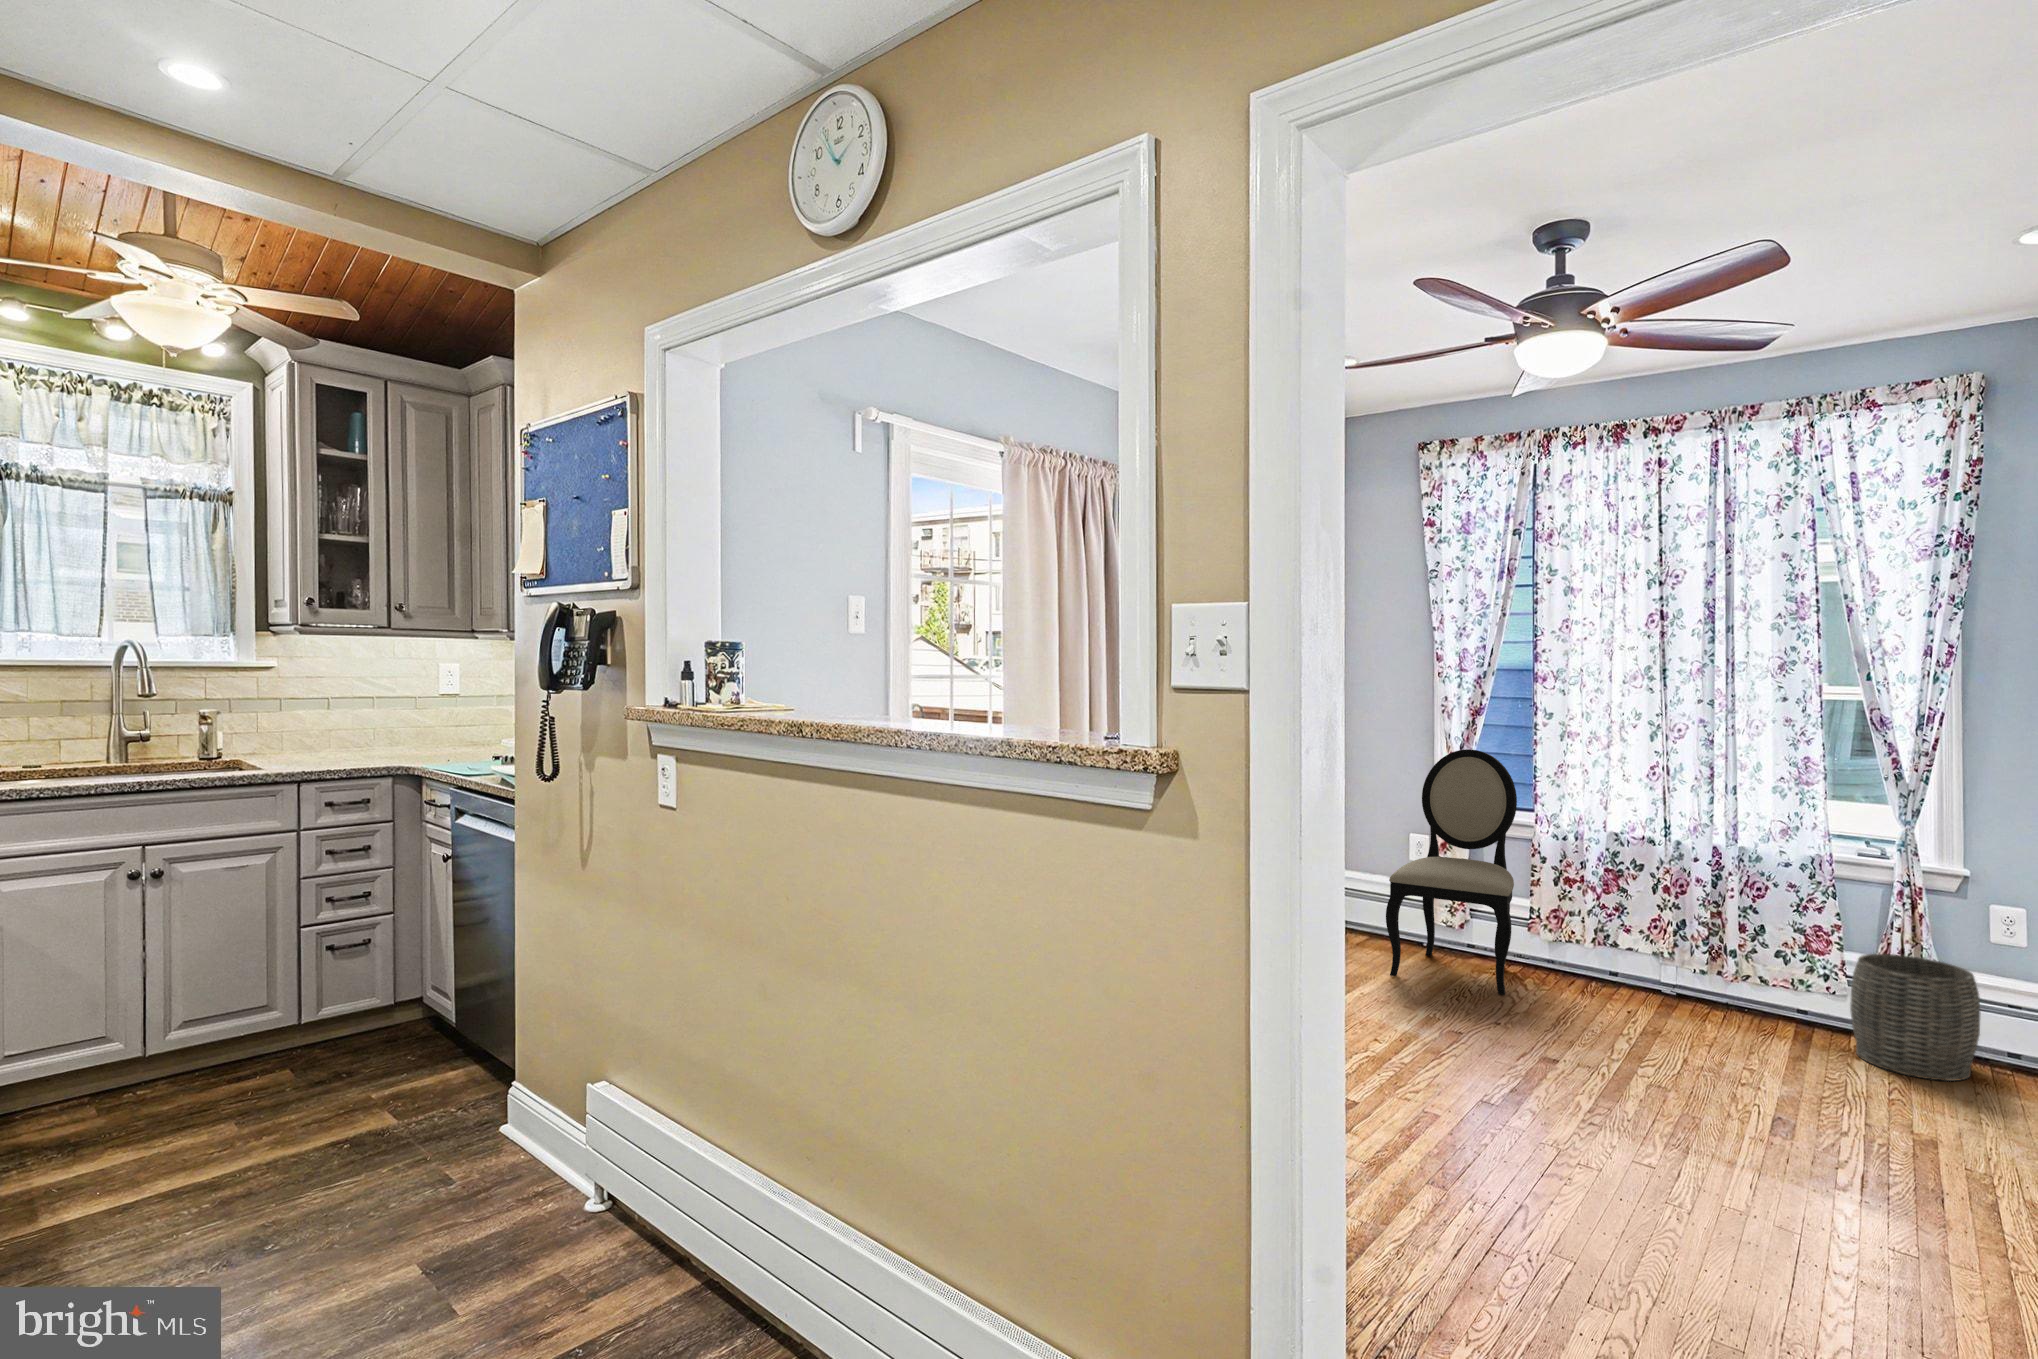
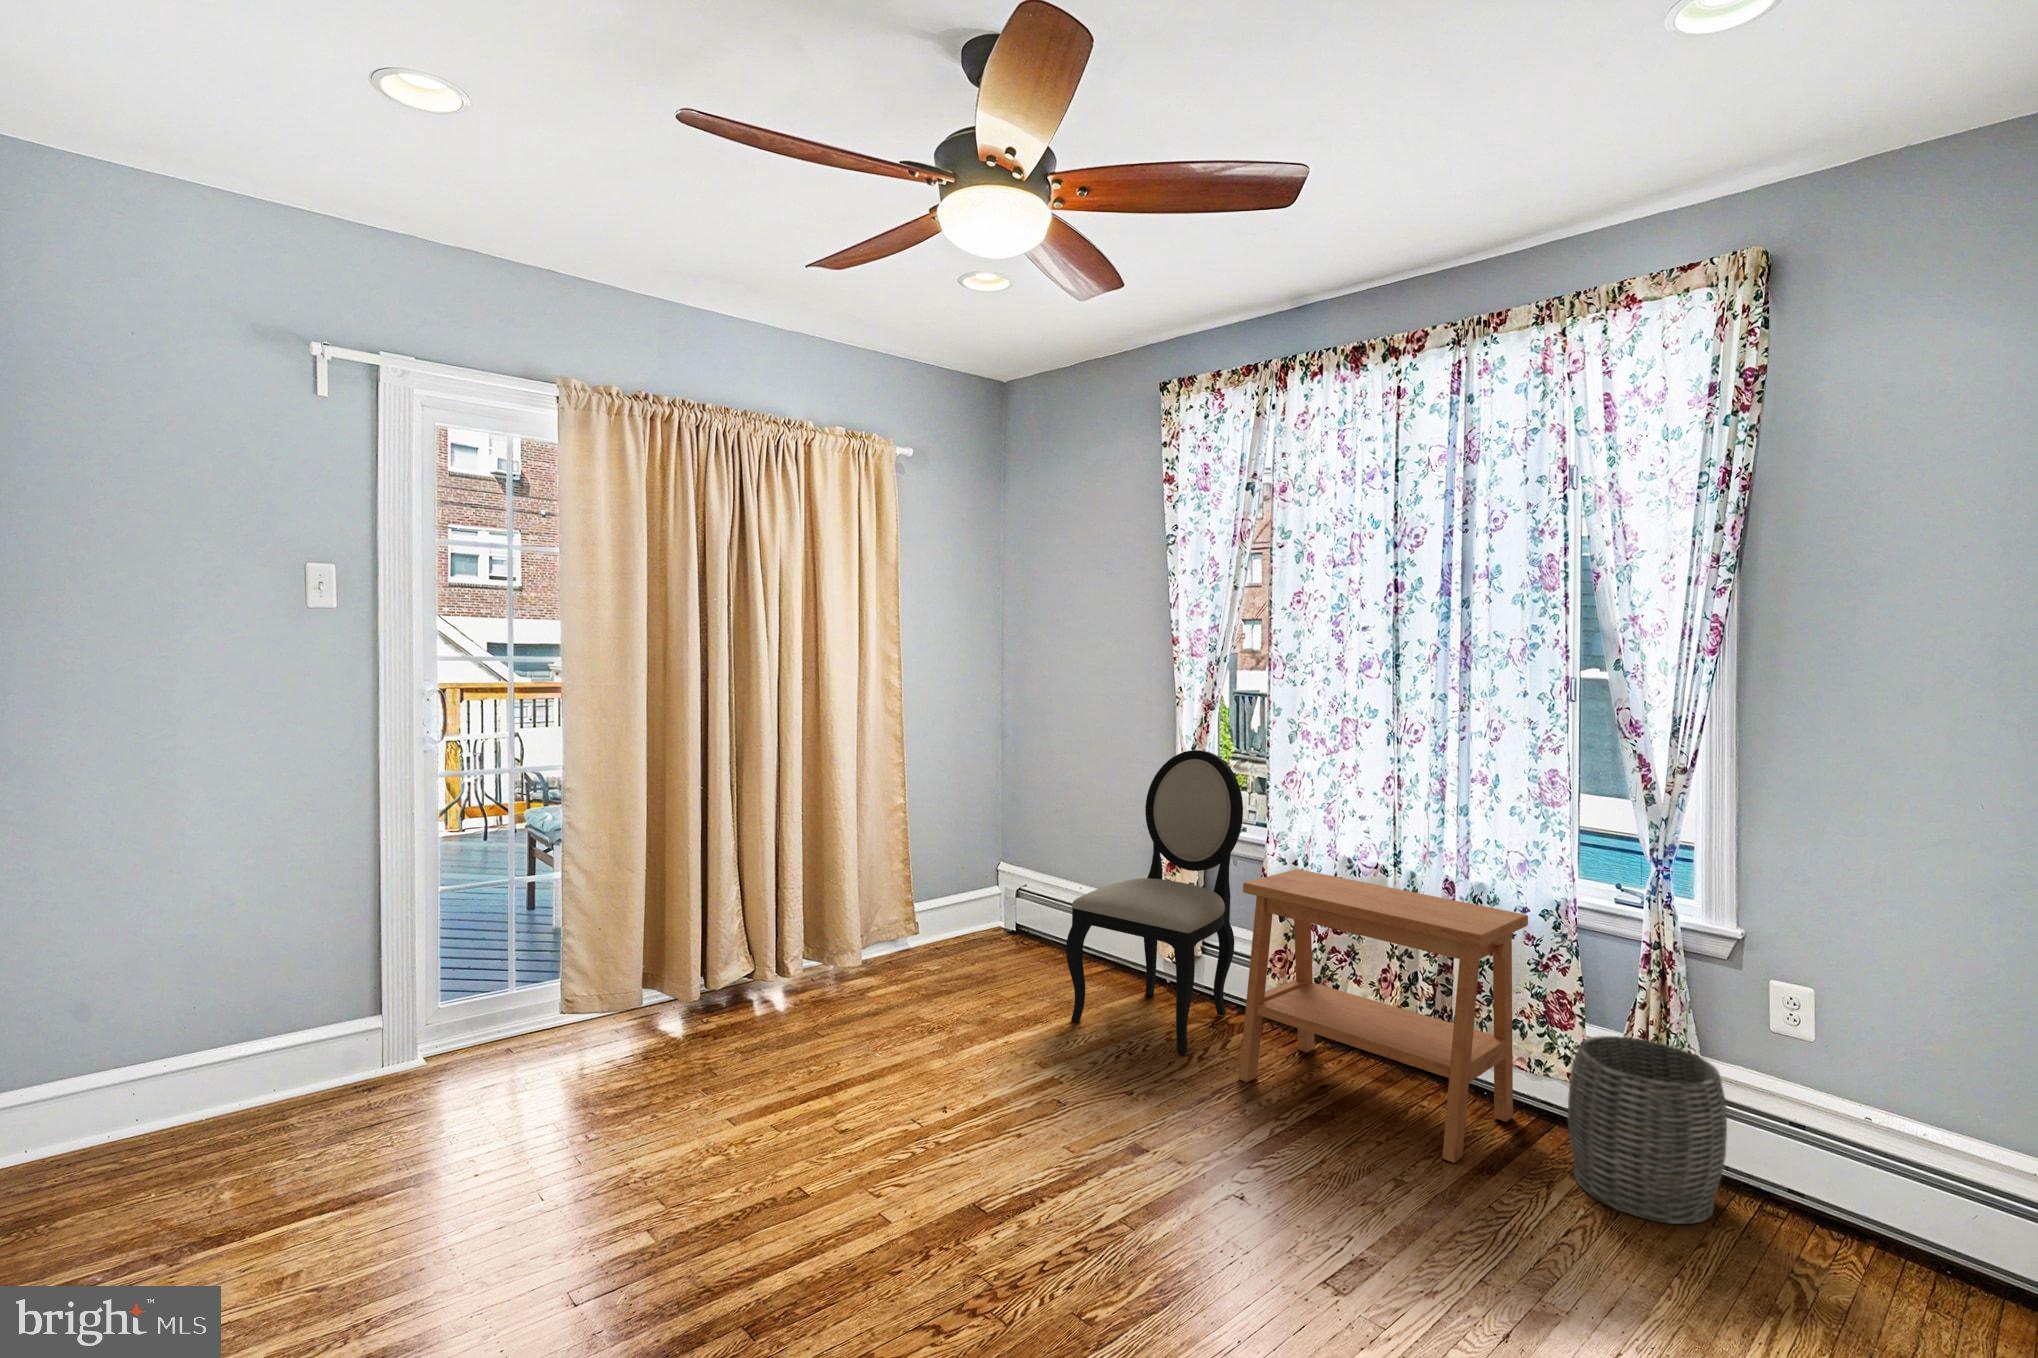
side table: none [1559,843,1799,1053] -> present [1239,869,1528,1163]

